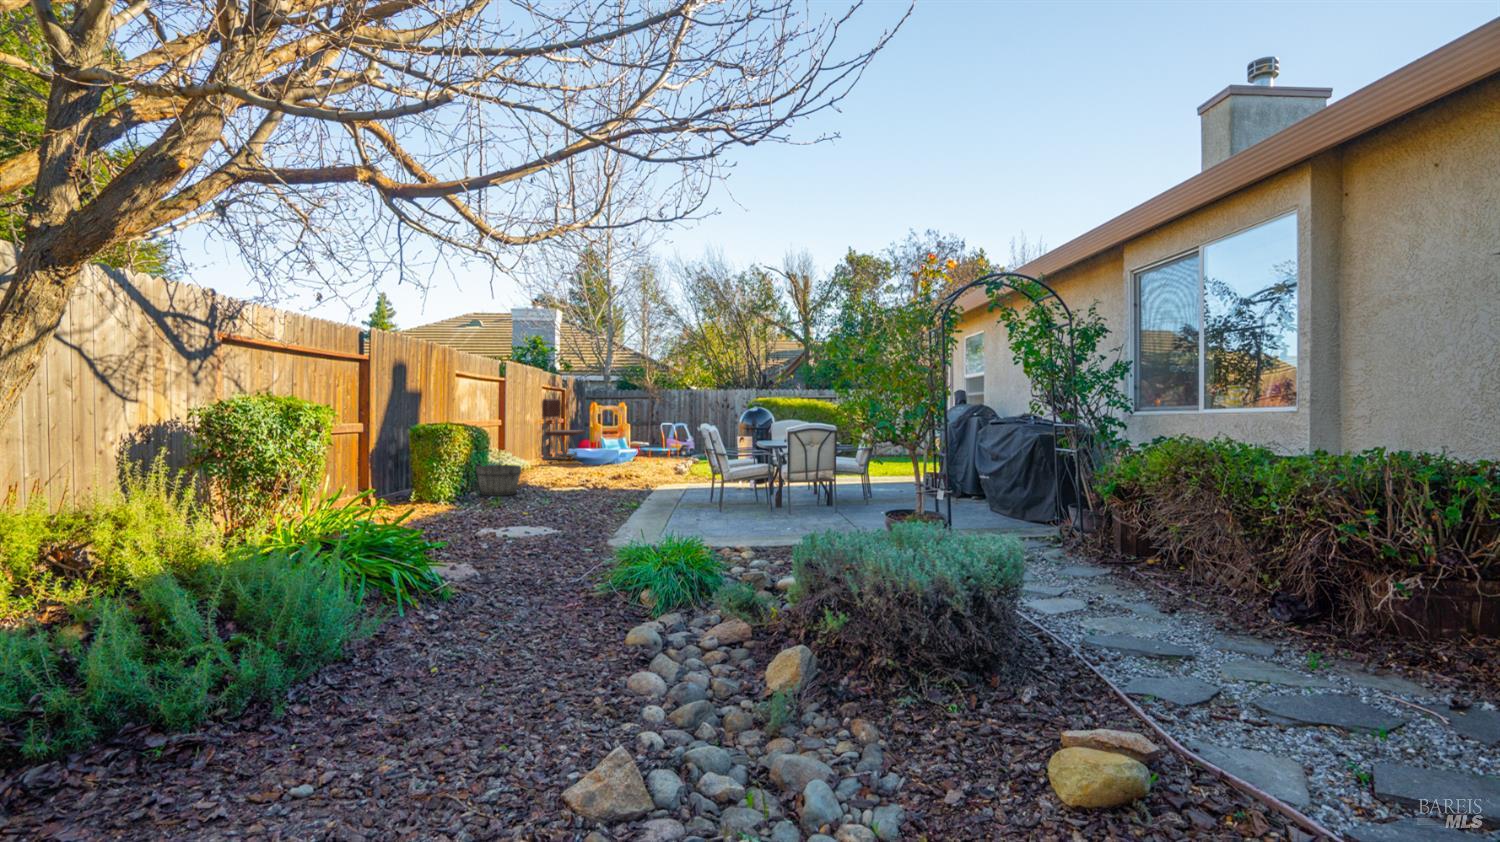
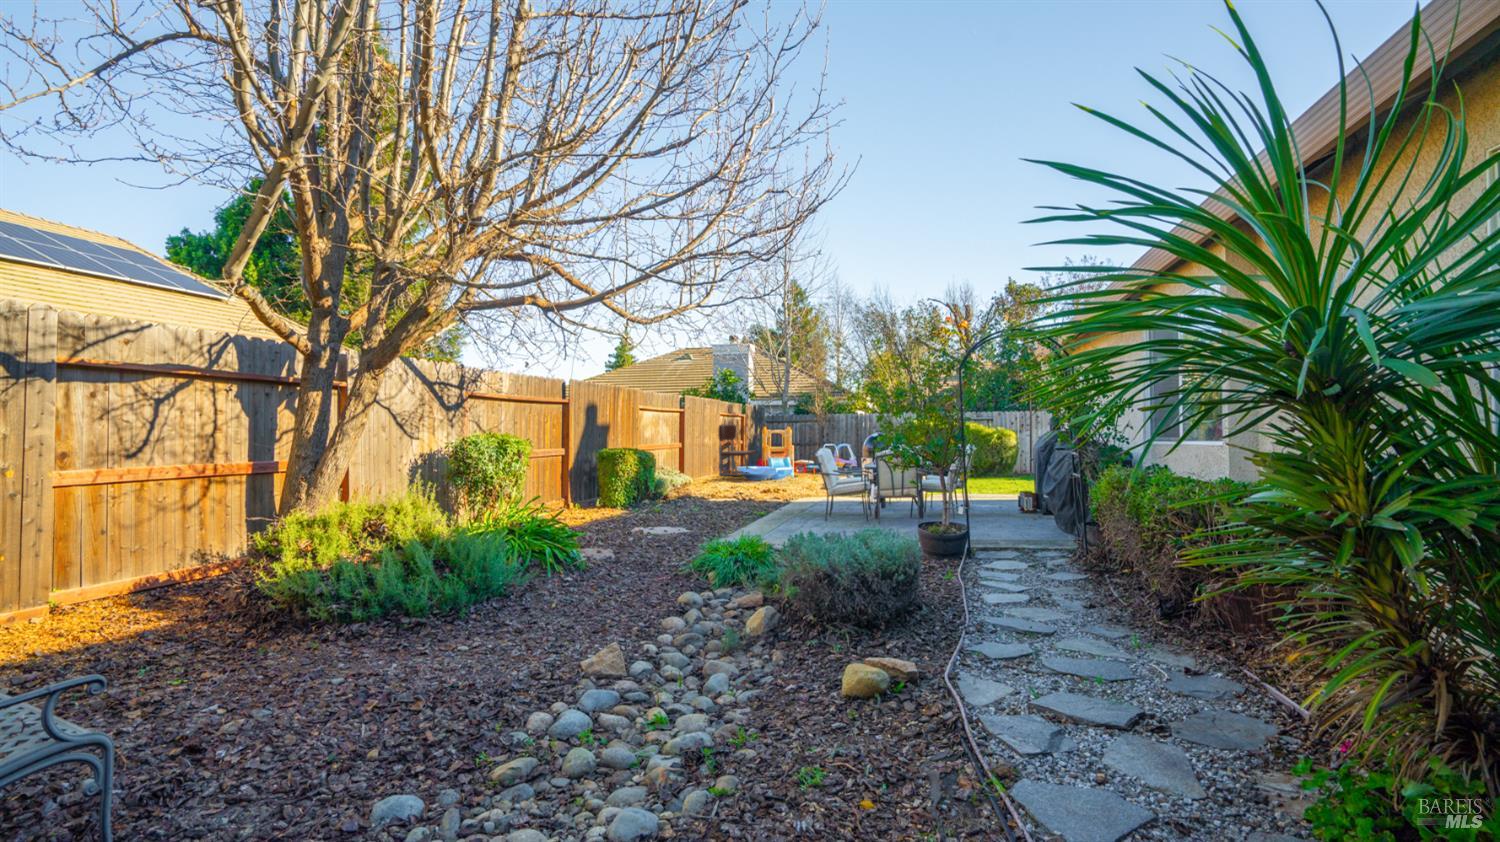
wooden bucket: present [476,460,521,496] -> none [646,474,680,505]

